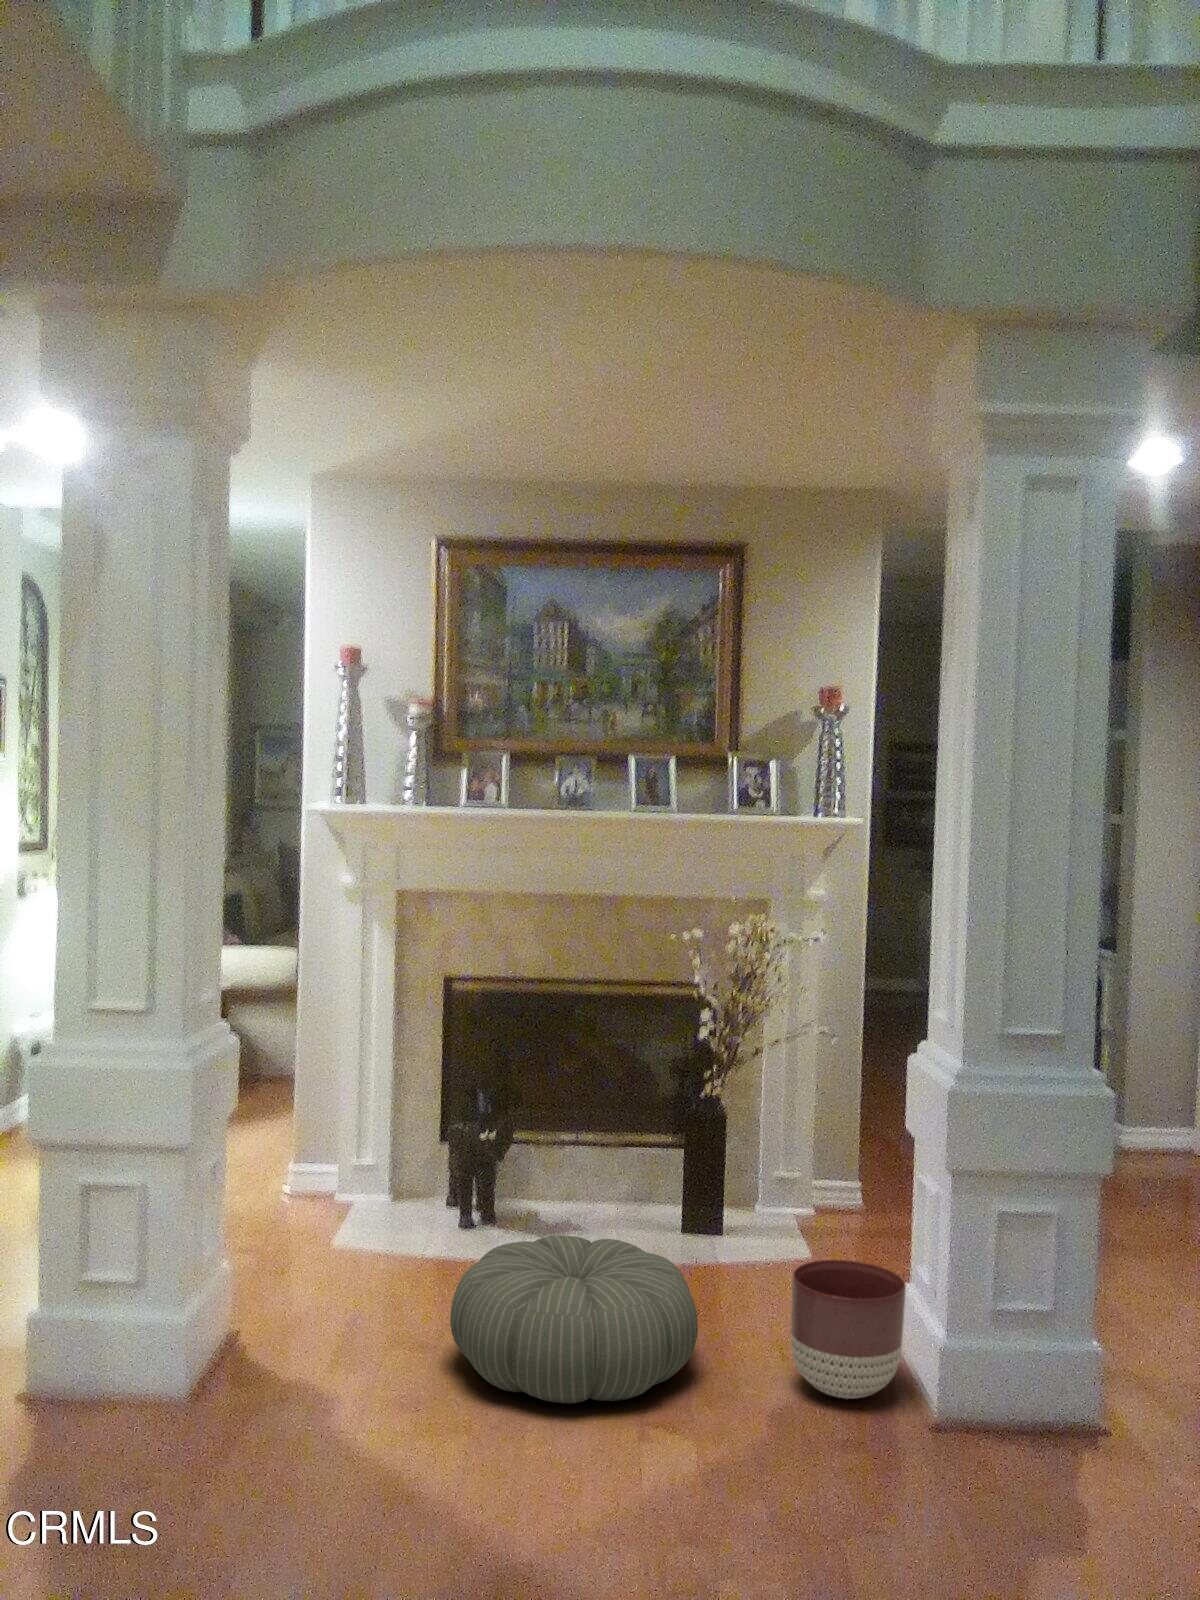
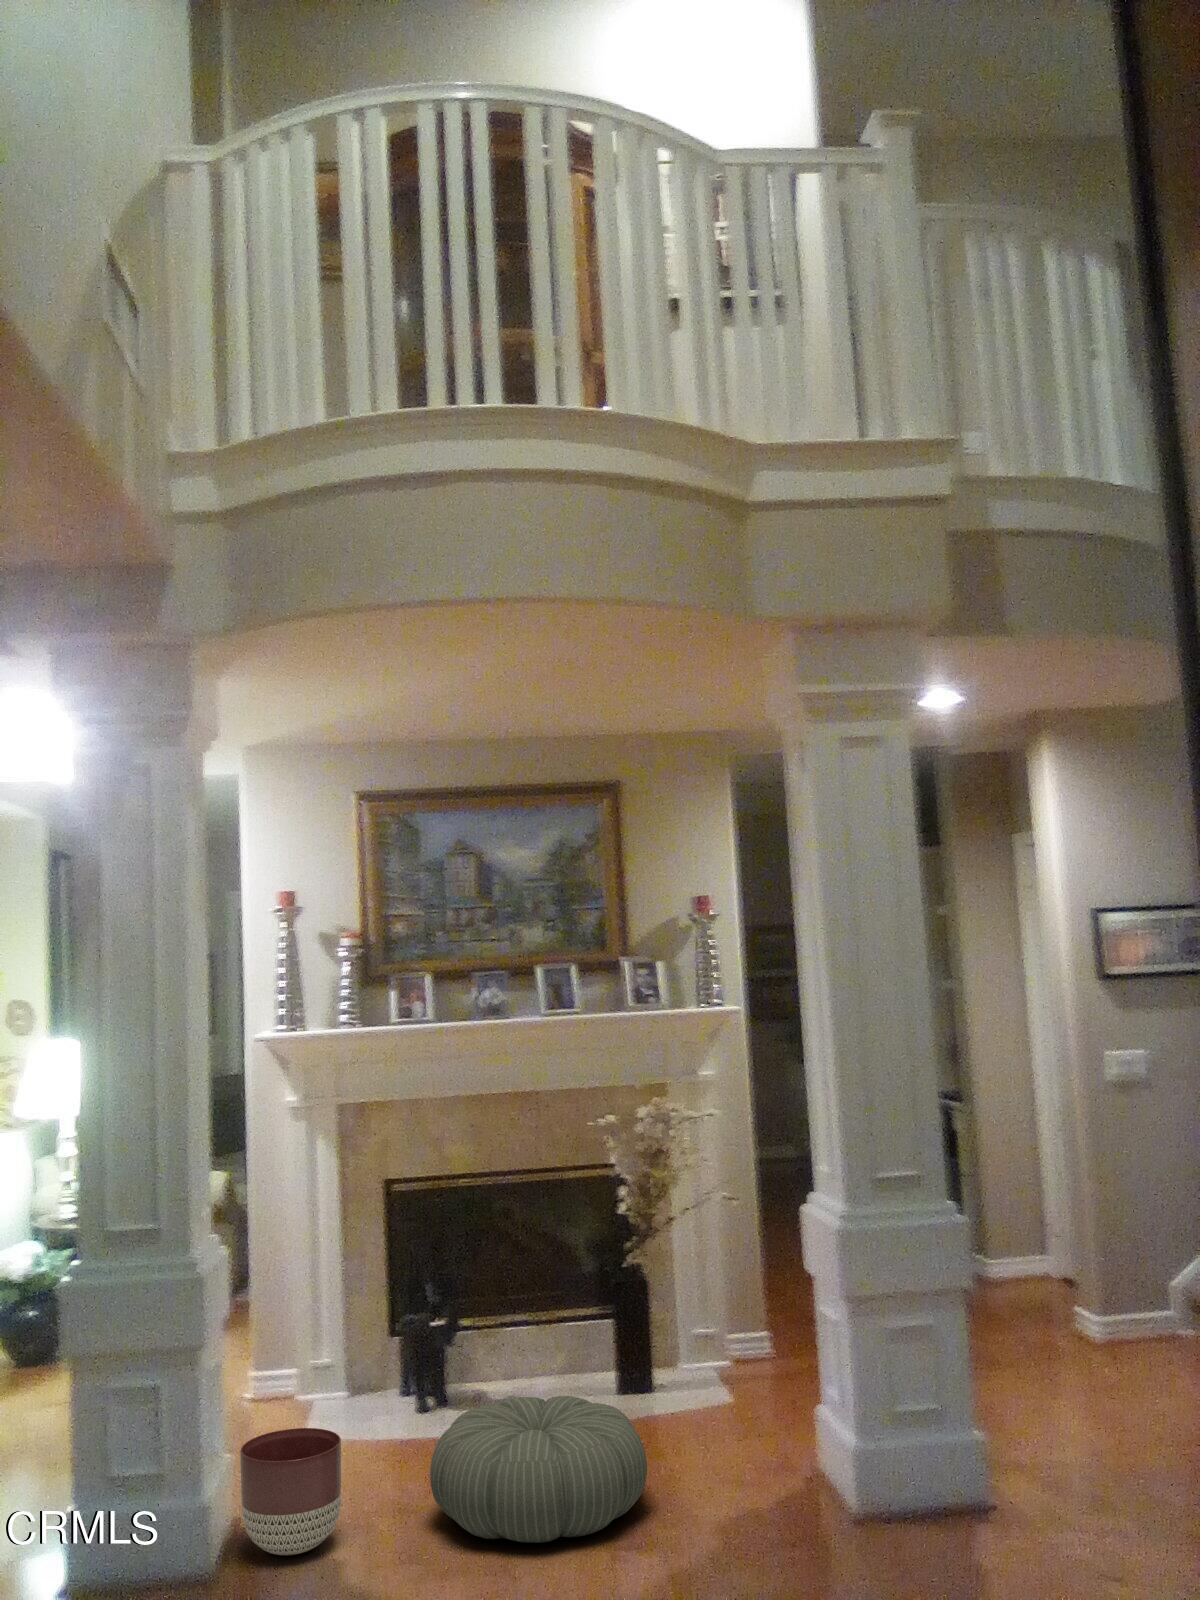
planter: present [791,1260,906,1399] -> present [240,1428,341,1555]

